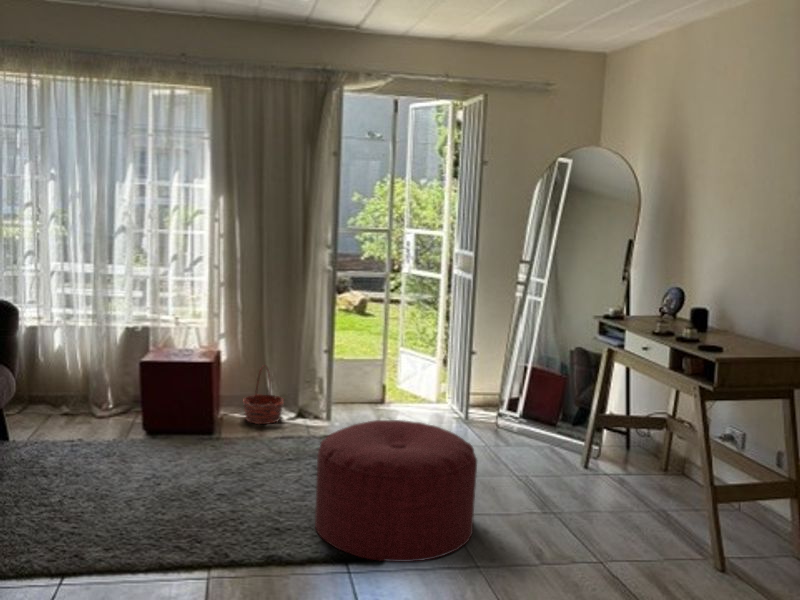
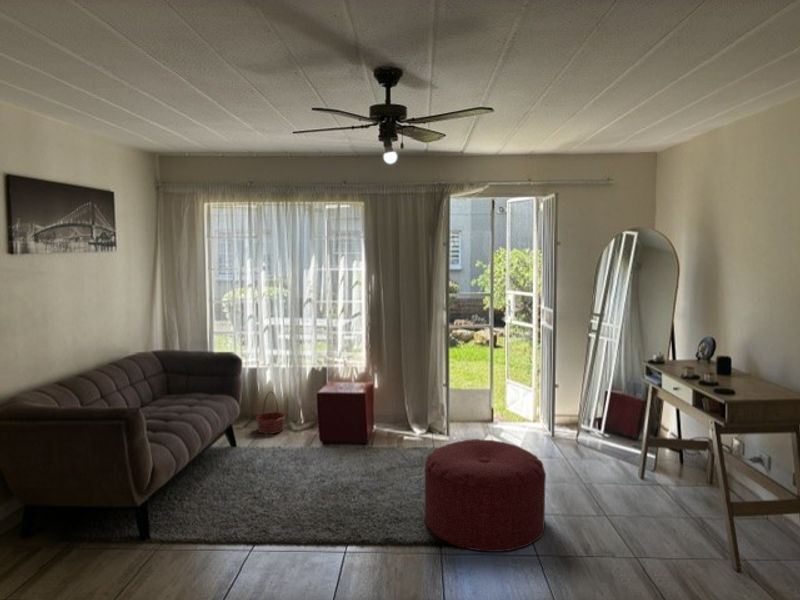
basket: present [243,365,283,424] -> present [256,392,285,434]

